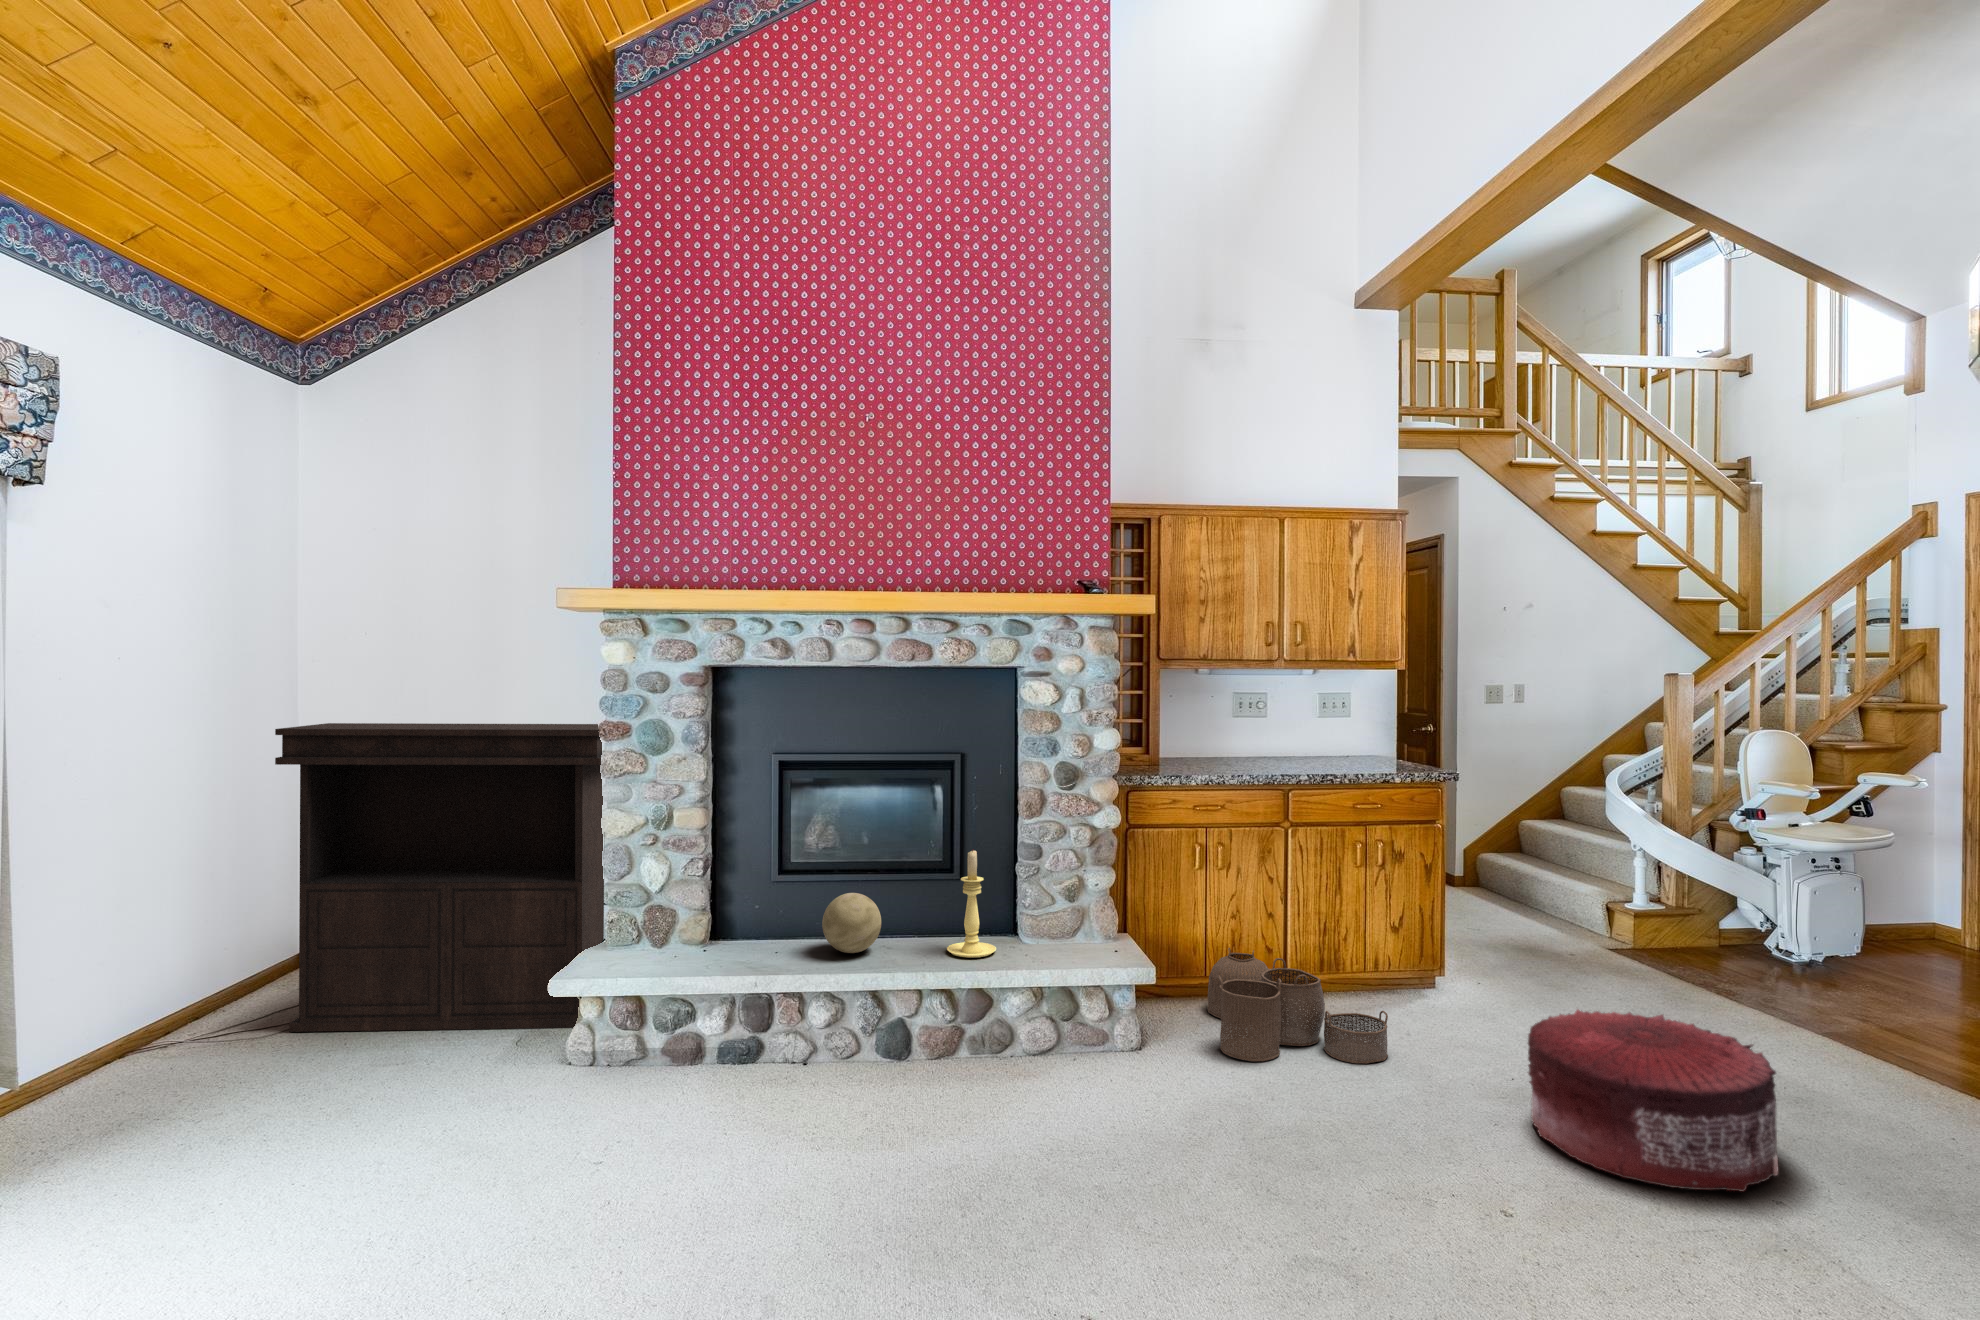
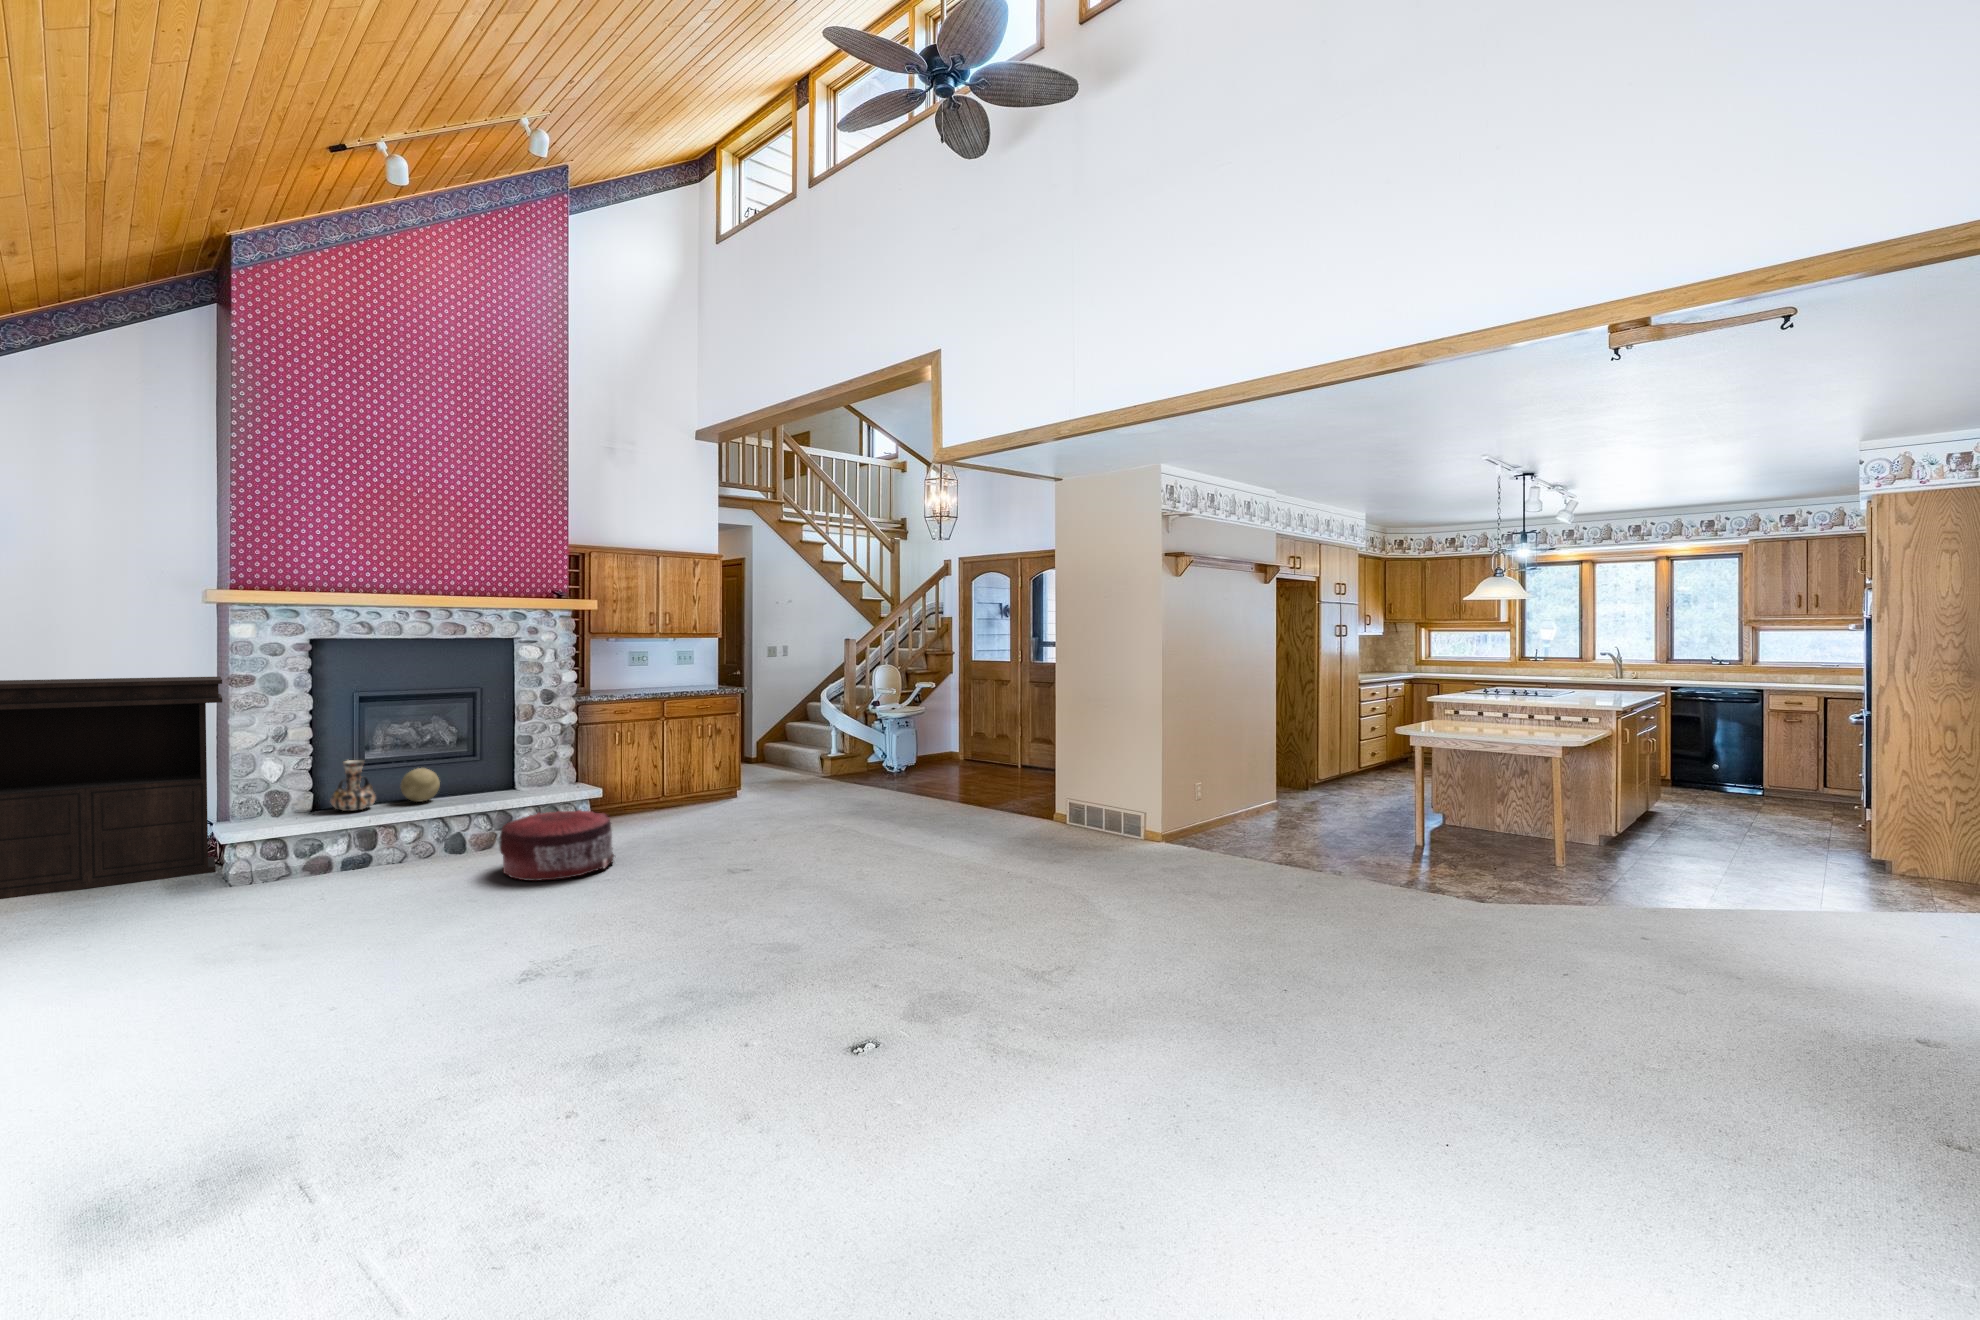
candle holder: present [947,850,996,958] -> none [481,739,512,796]
decorative vase: none [718,870,784,960] -> present [330,760,376,811]
woven basket: present [1207,948,1388,1064] -> none [625,782,717,829]
pouf: present [1528,1010,1778,1192] -> present [500,810,614,881]

